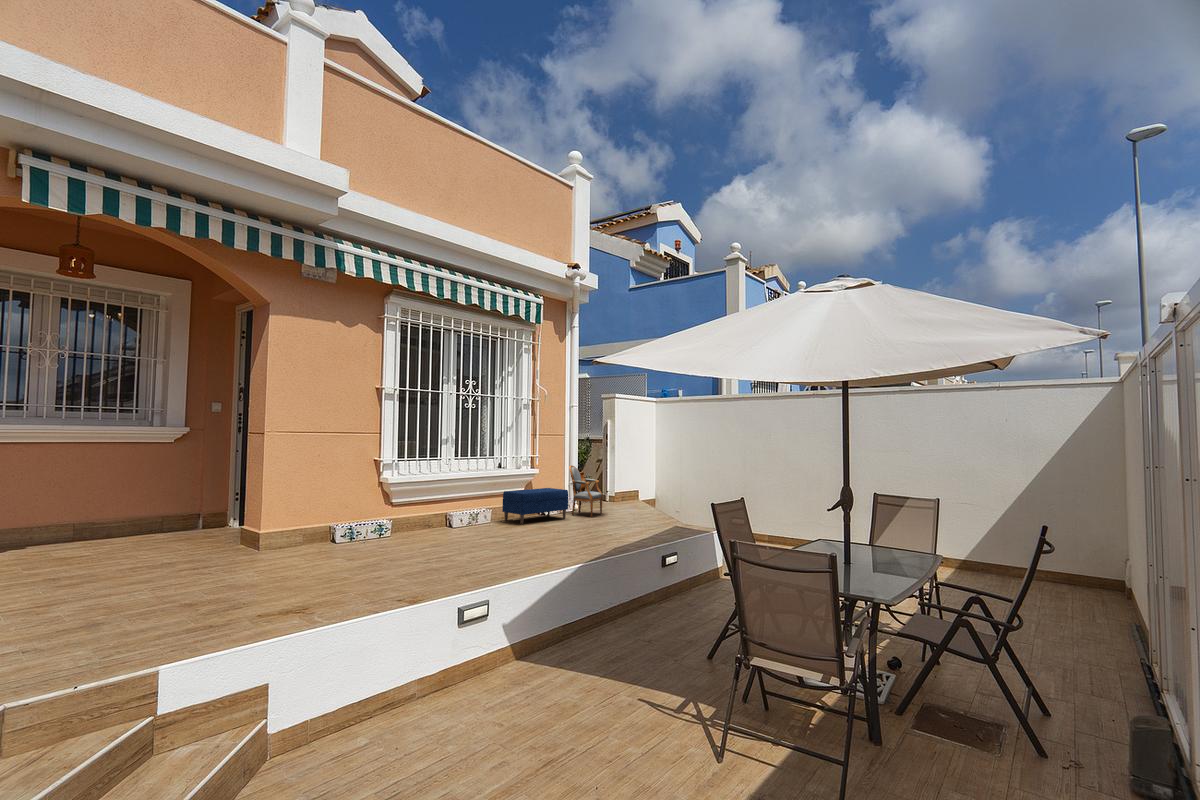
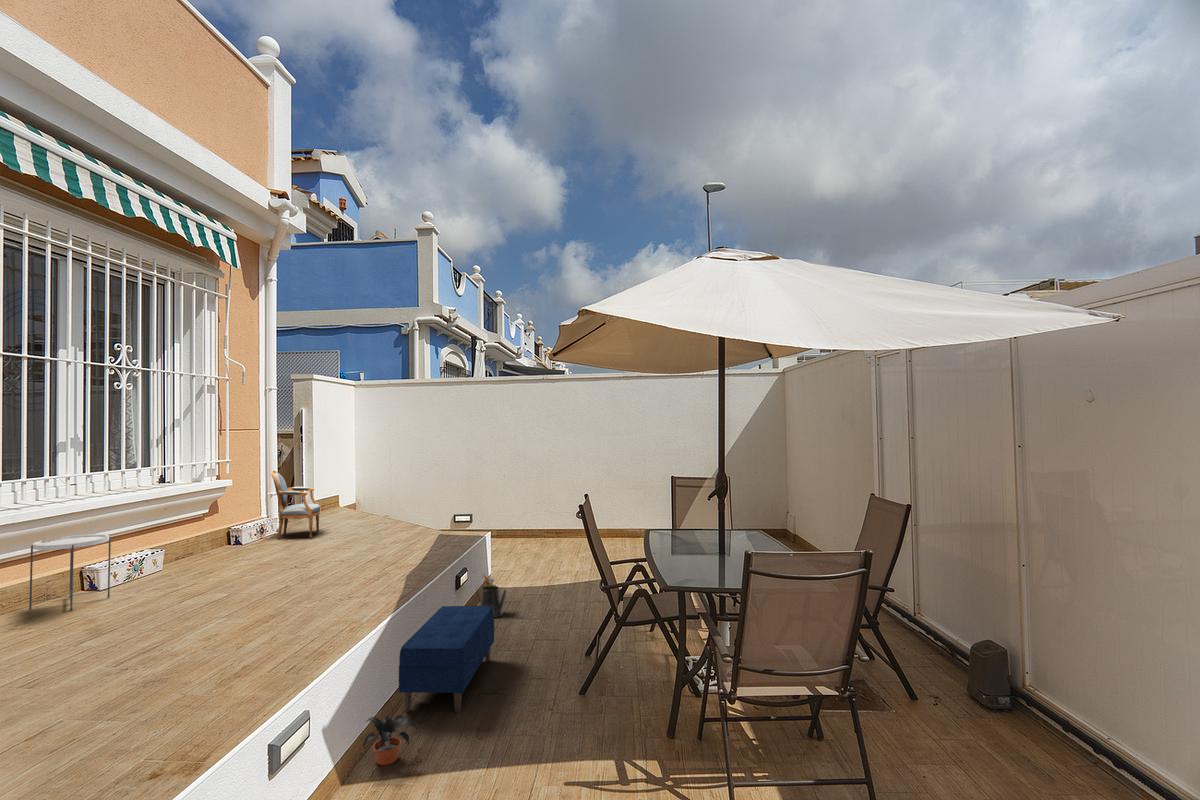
bench: present [502,488,568,525] -> present [399,606,494,712]
side table: none [424,493,460,535] -> present [29,534,111,610]
watering can: none [690,560,710,599] -> present [477,575,506,618]
potted plant: none [538,626,571,658] -> present [363,715,417,765]

